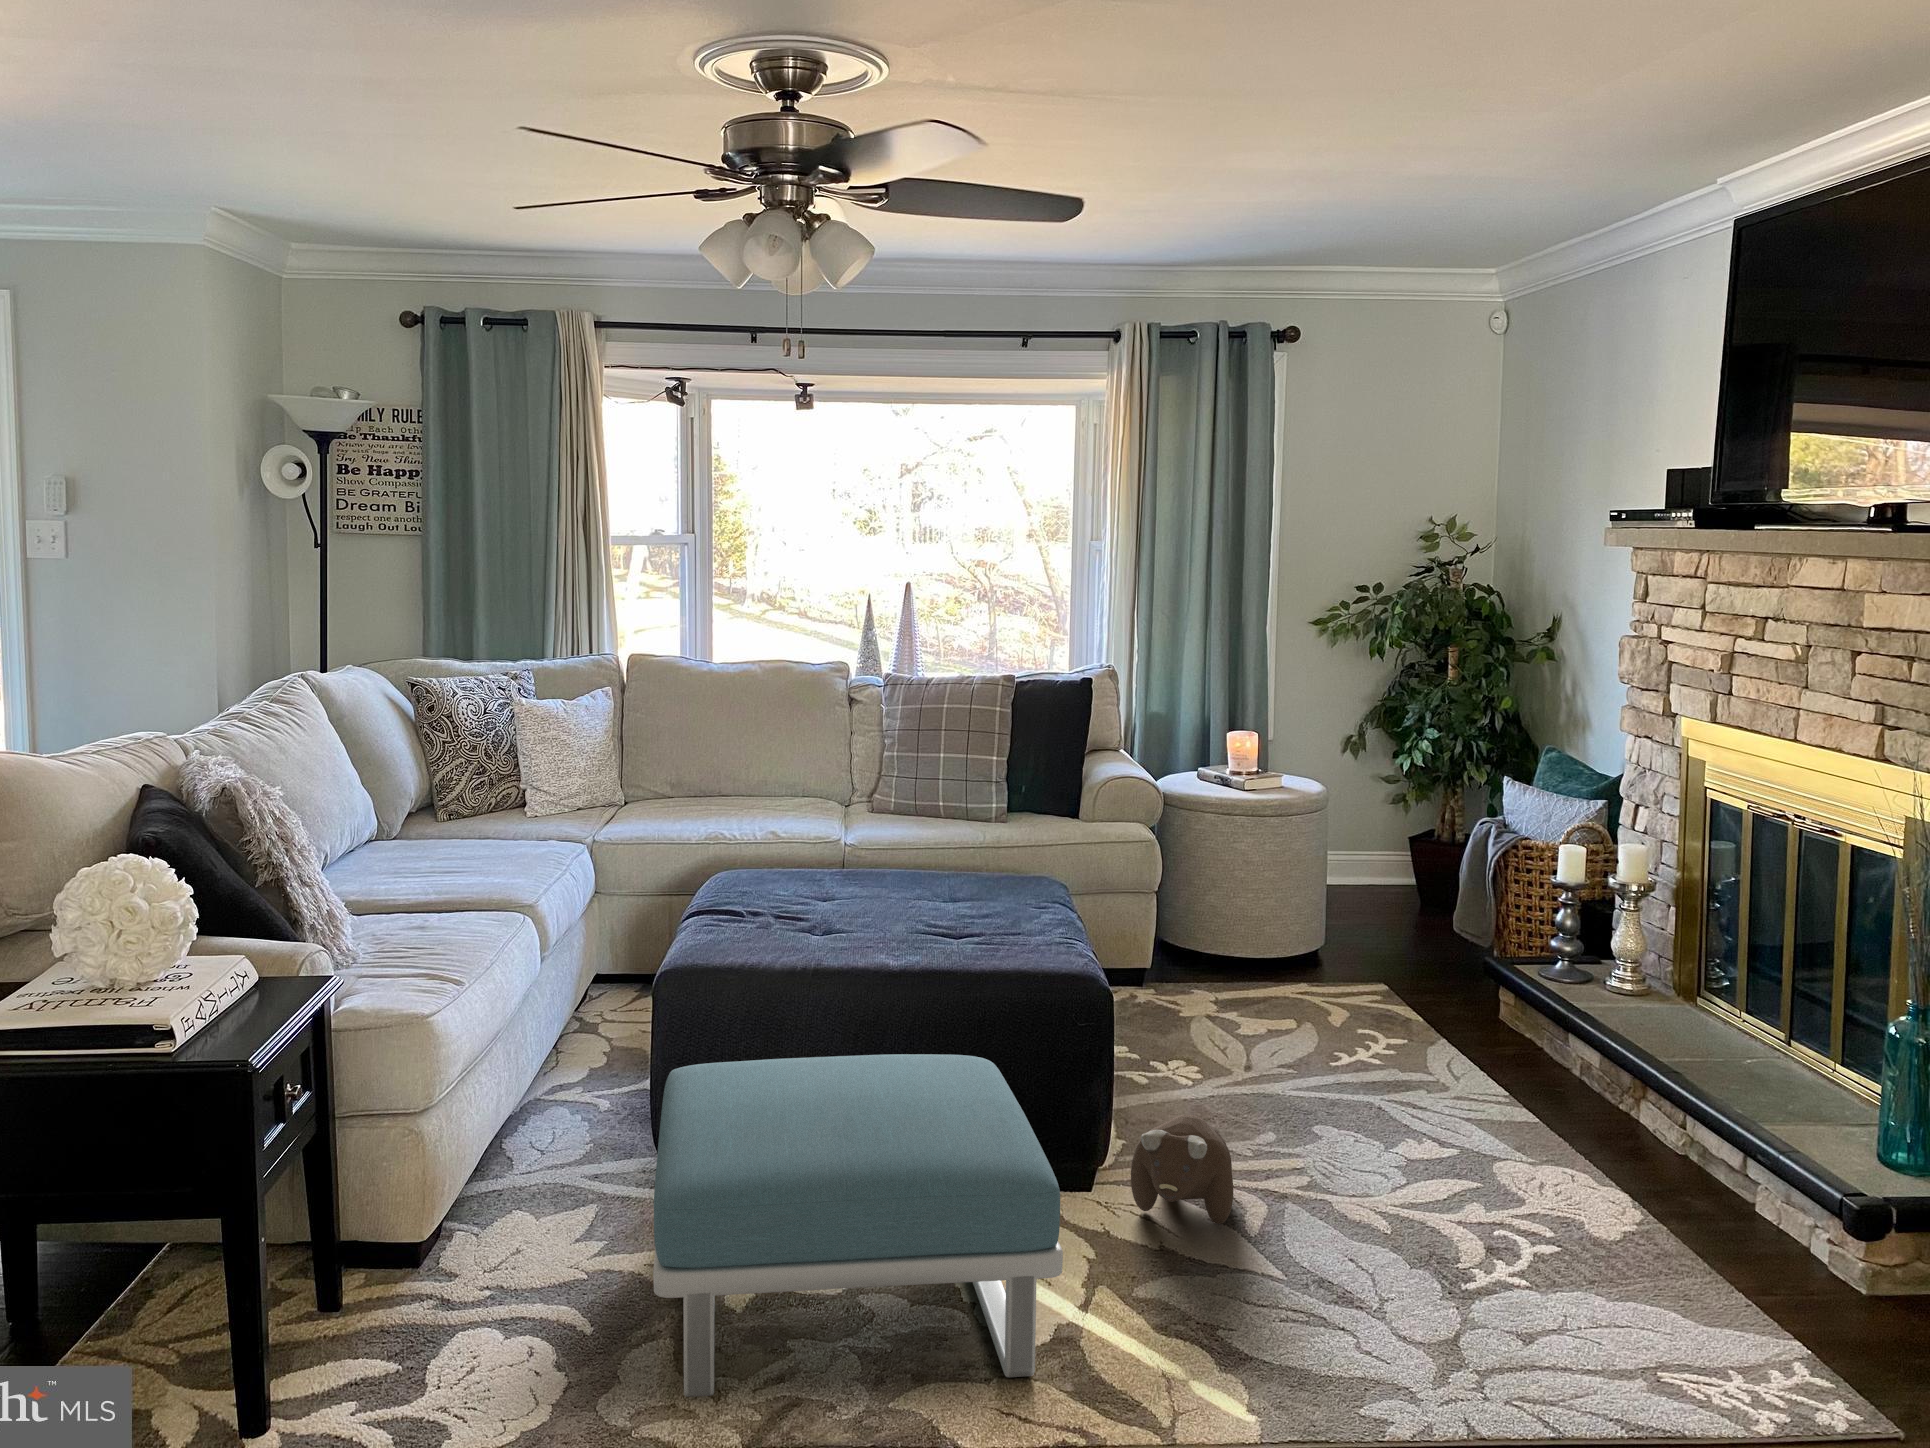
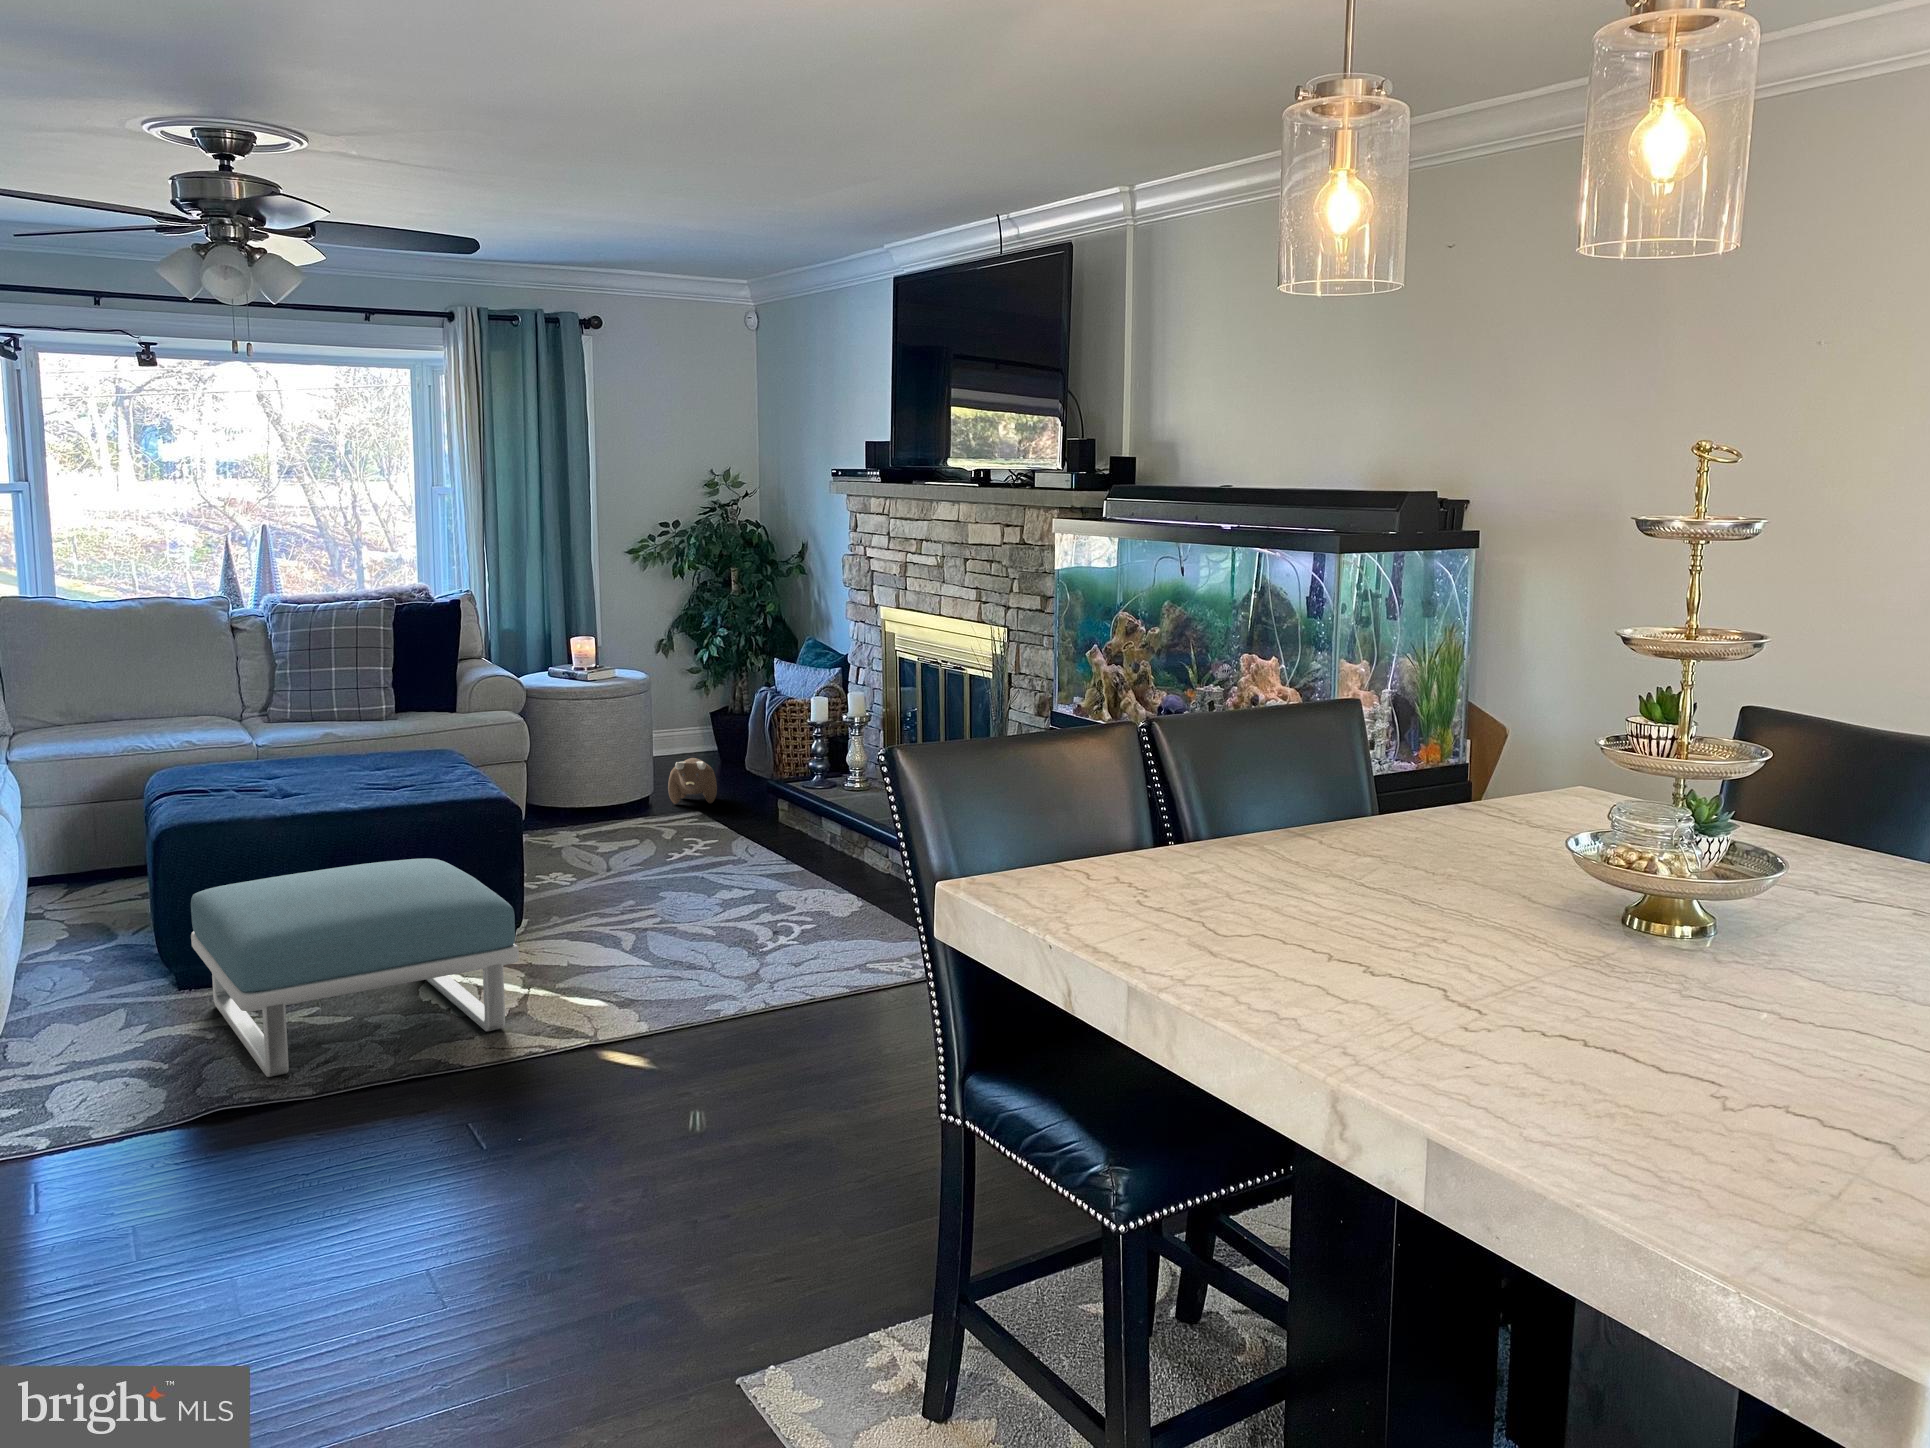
plush toy: present [1131,1115,1233,1224] -> present [668,758,717,804]

